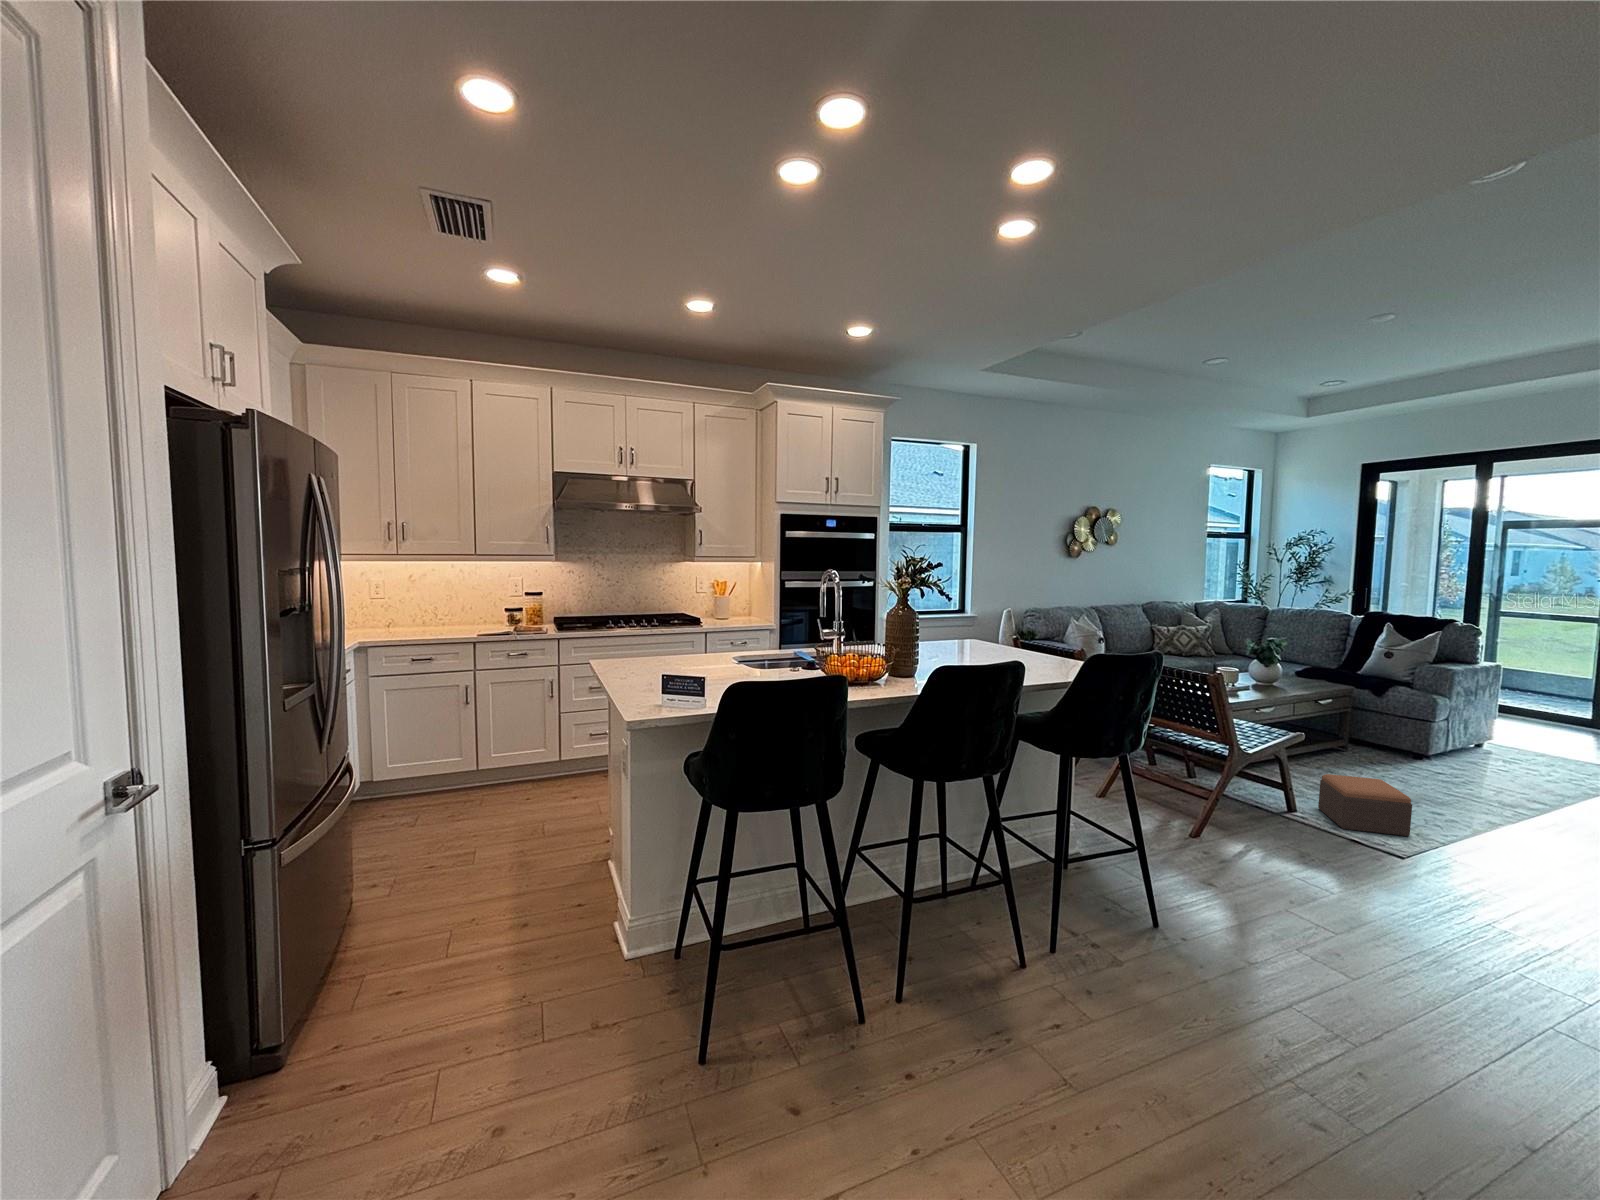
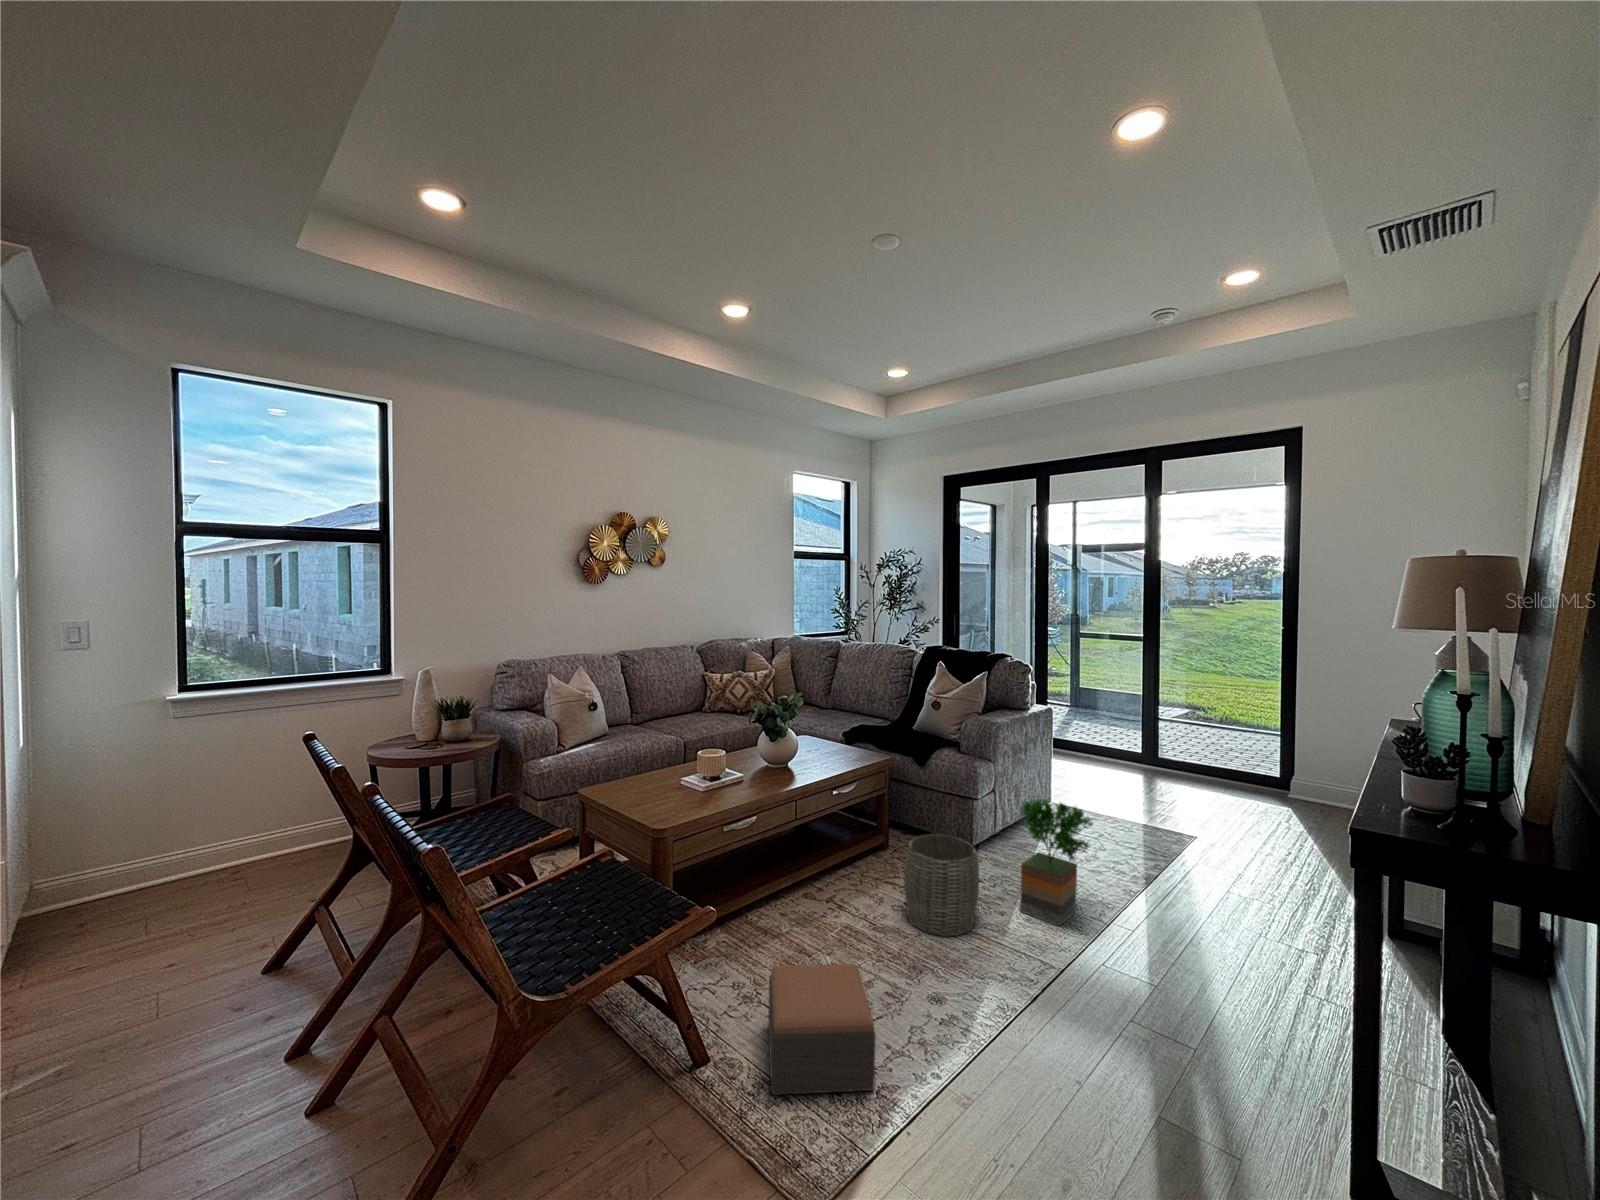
potted tree: none [1488,713,1566,802] -> present [1020,800,1093,926]
woven basket: none [1387,732,1456,795] -> present [904,834,979,936]

